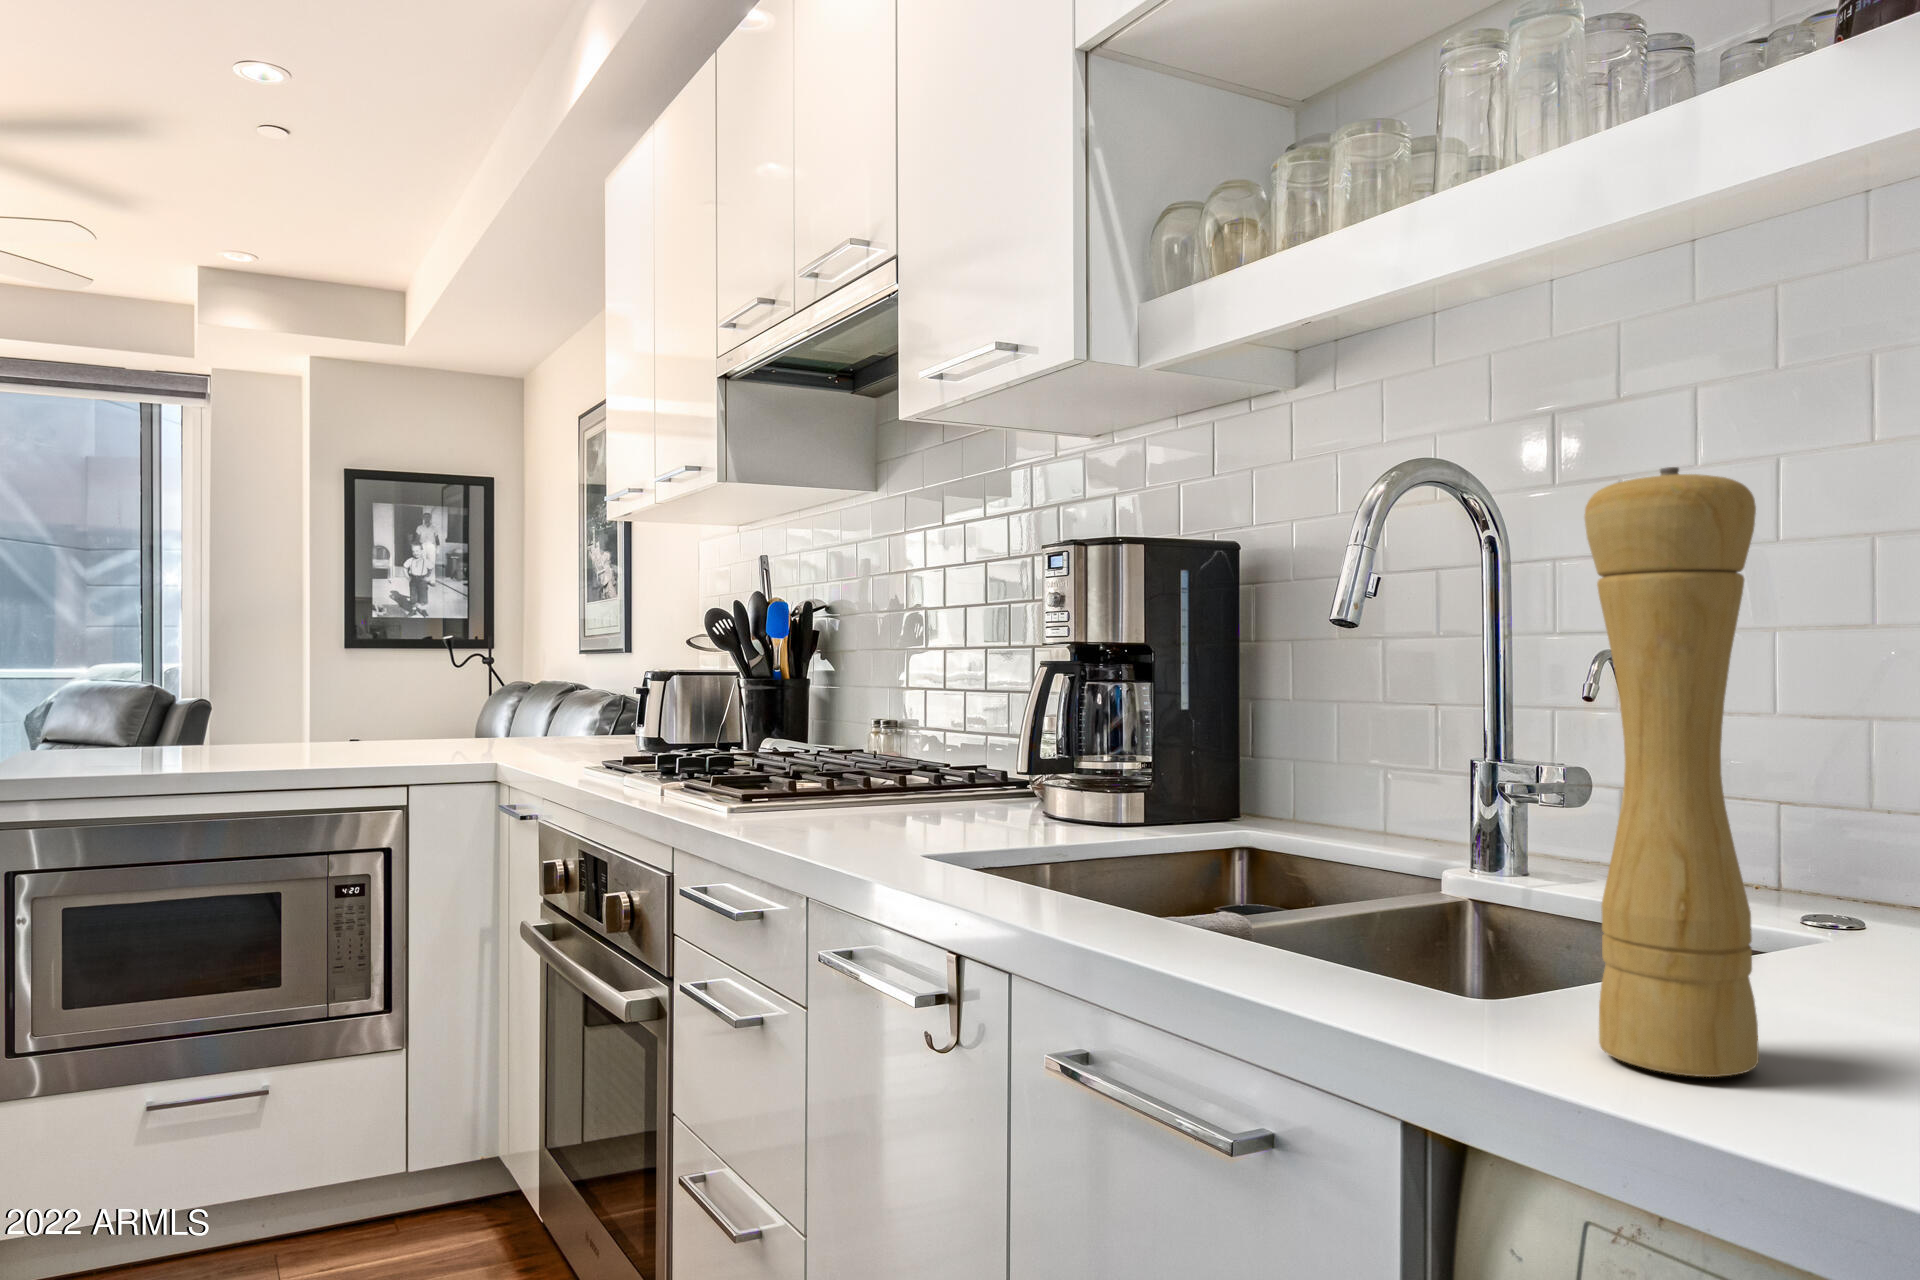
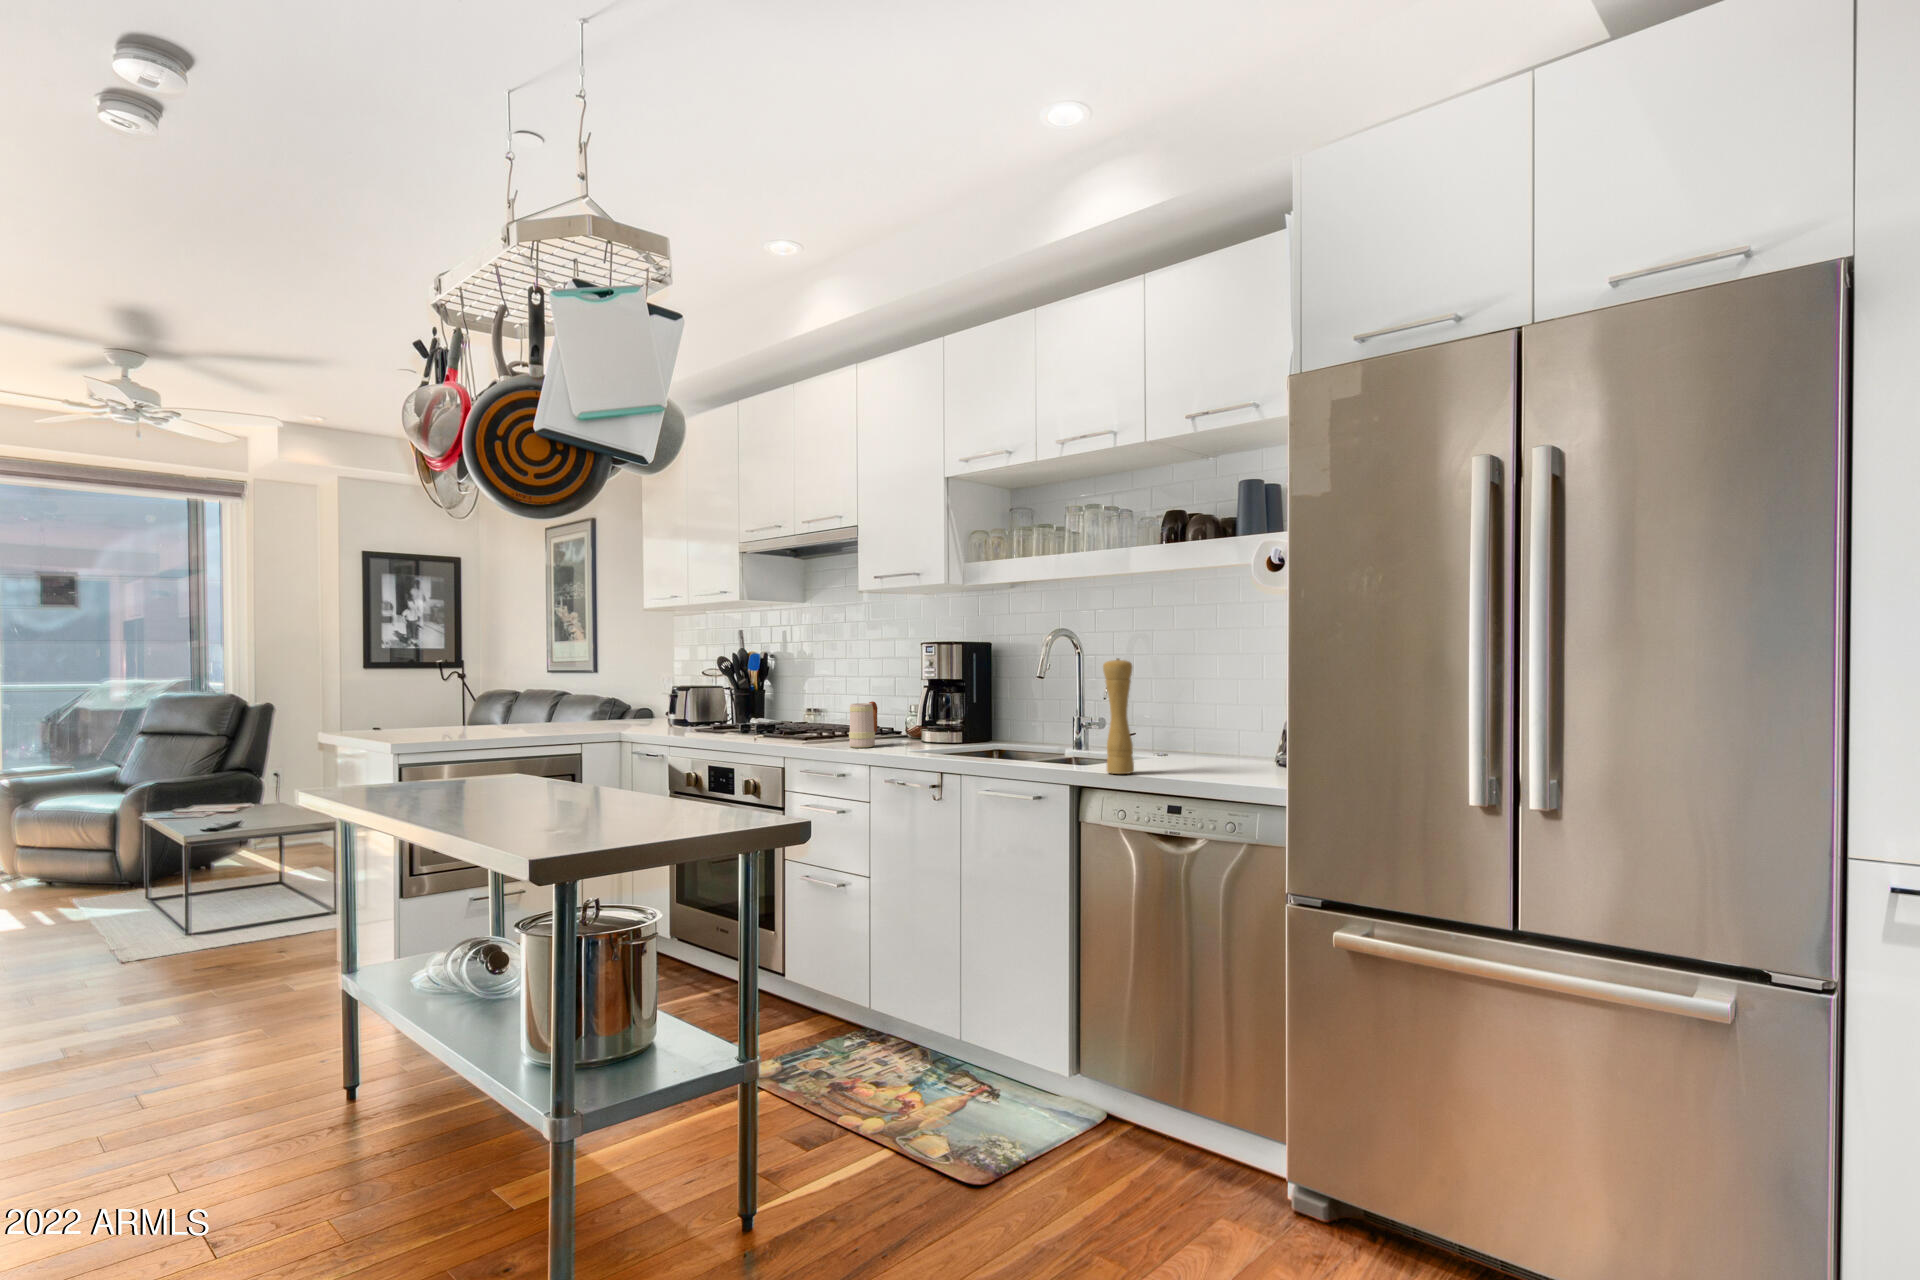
mug: none [808,697,900,825] -> present [849,701,878,748]

